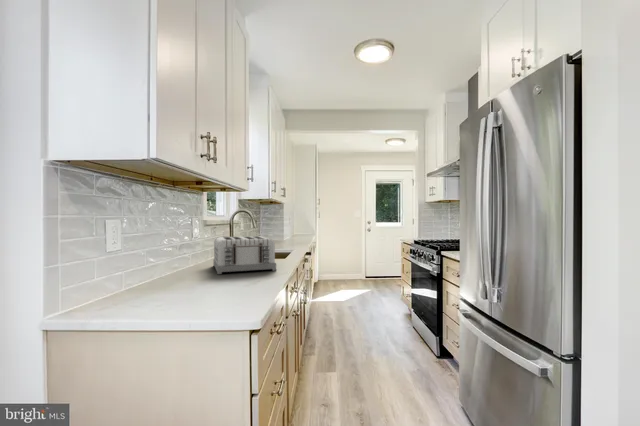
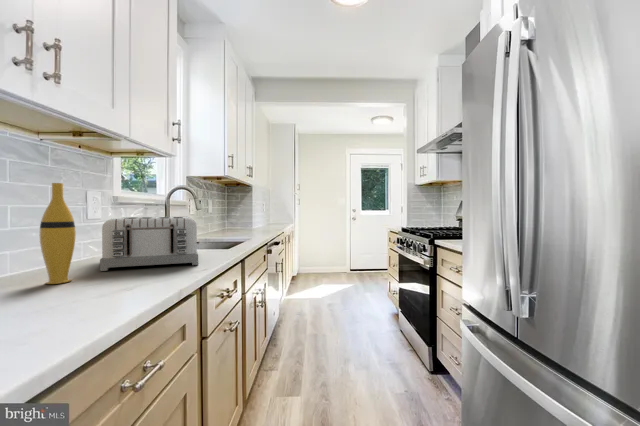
vase: none [193,220,212,282] -> present [39,183,76,284]

